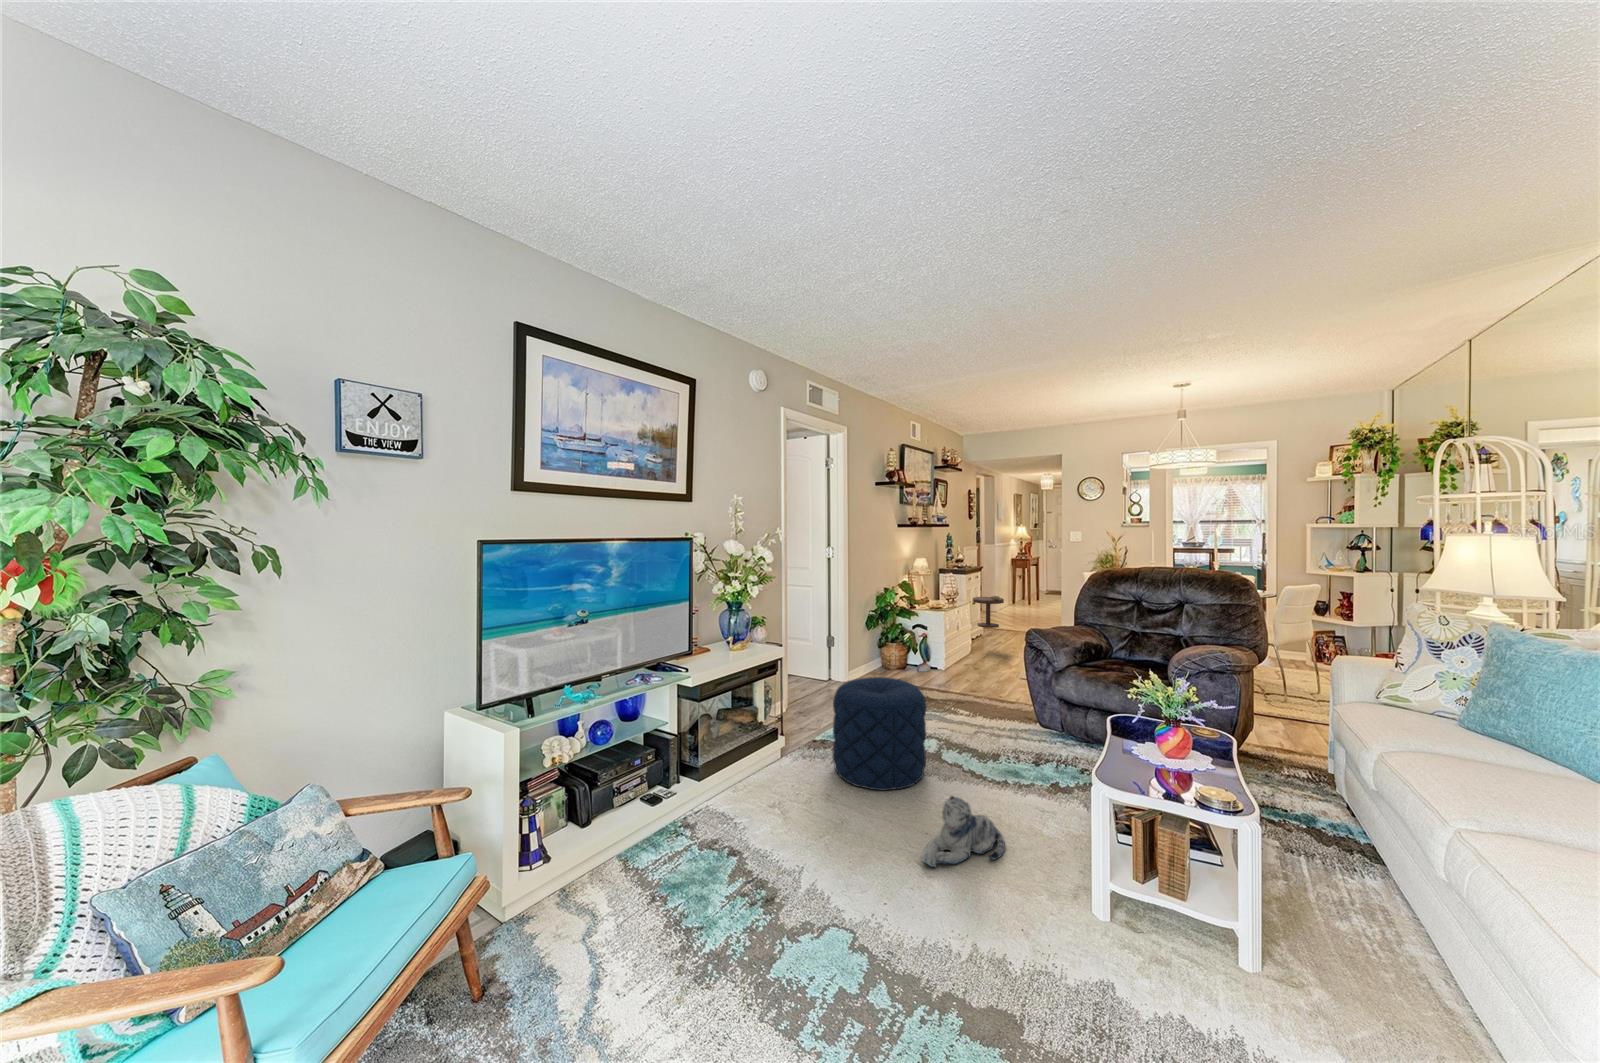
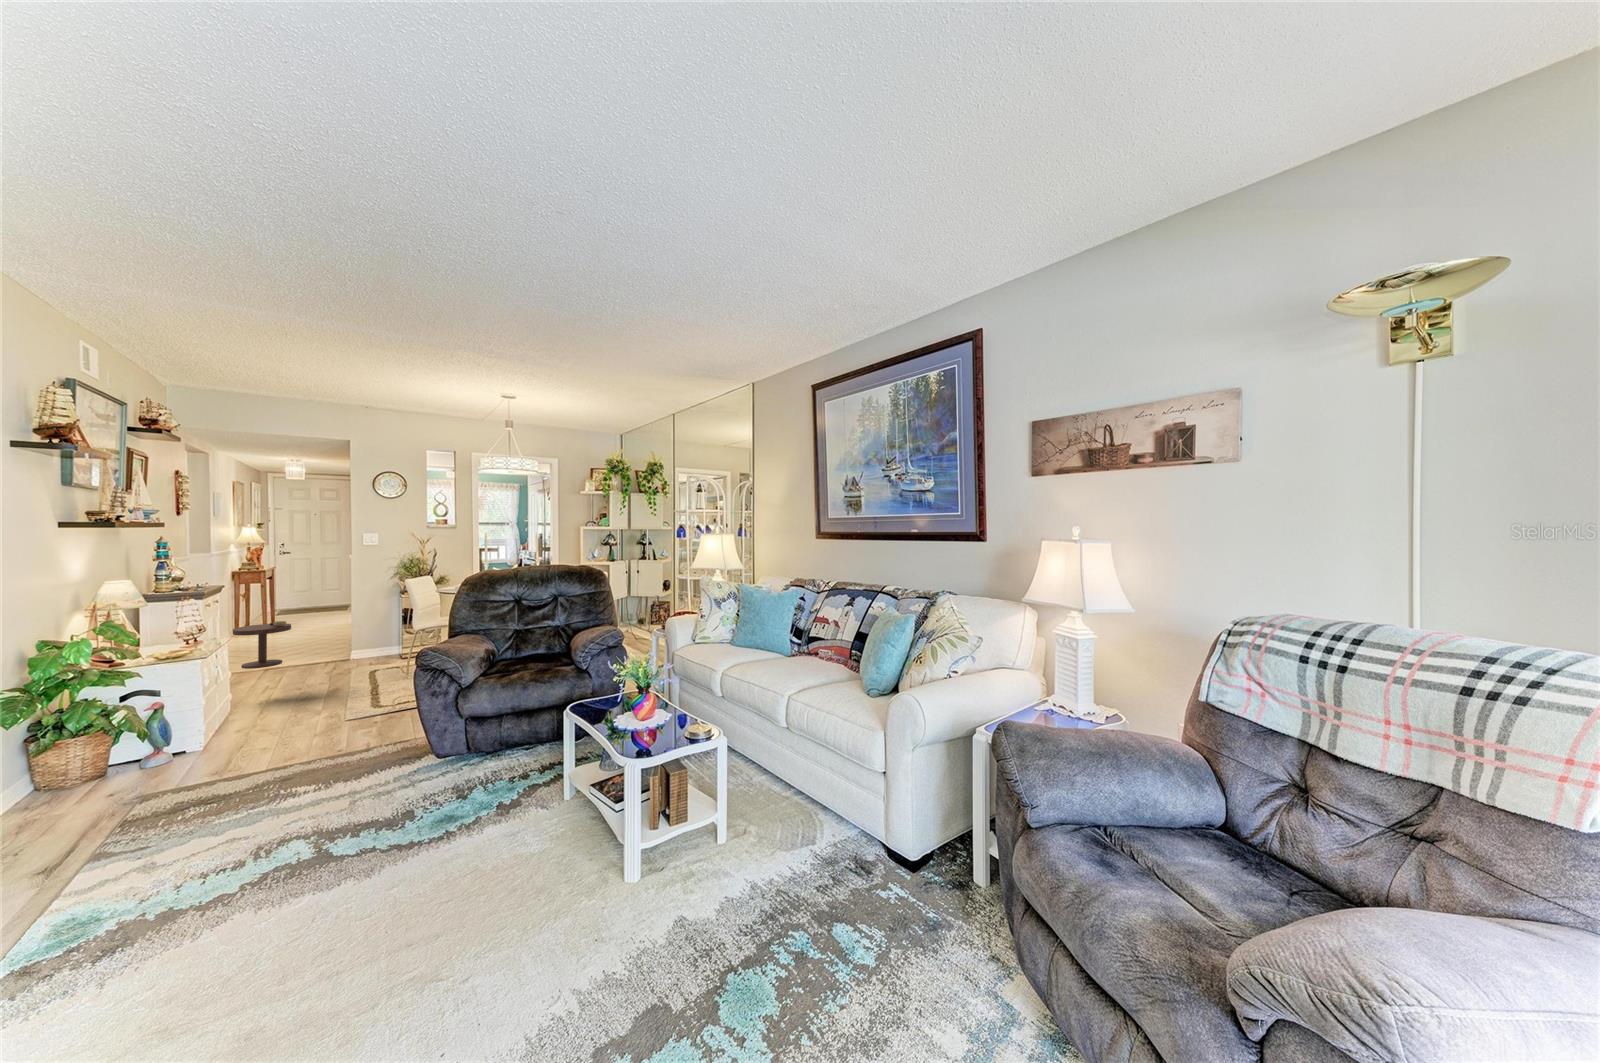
pouf: present [833,677,927,790] -> none [97,766,334,1000]
plush toy: present [922,796,1005,867] -> none [433,868,523,987]

